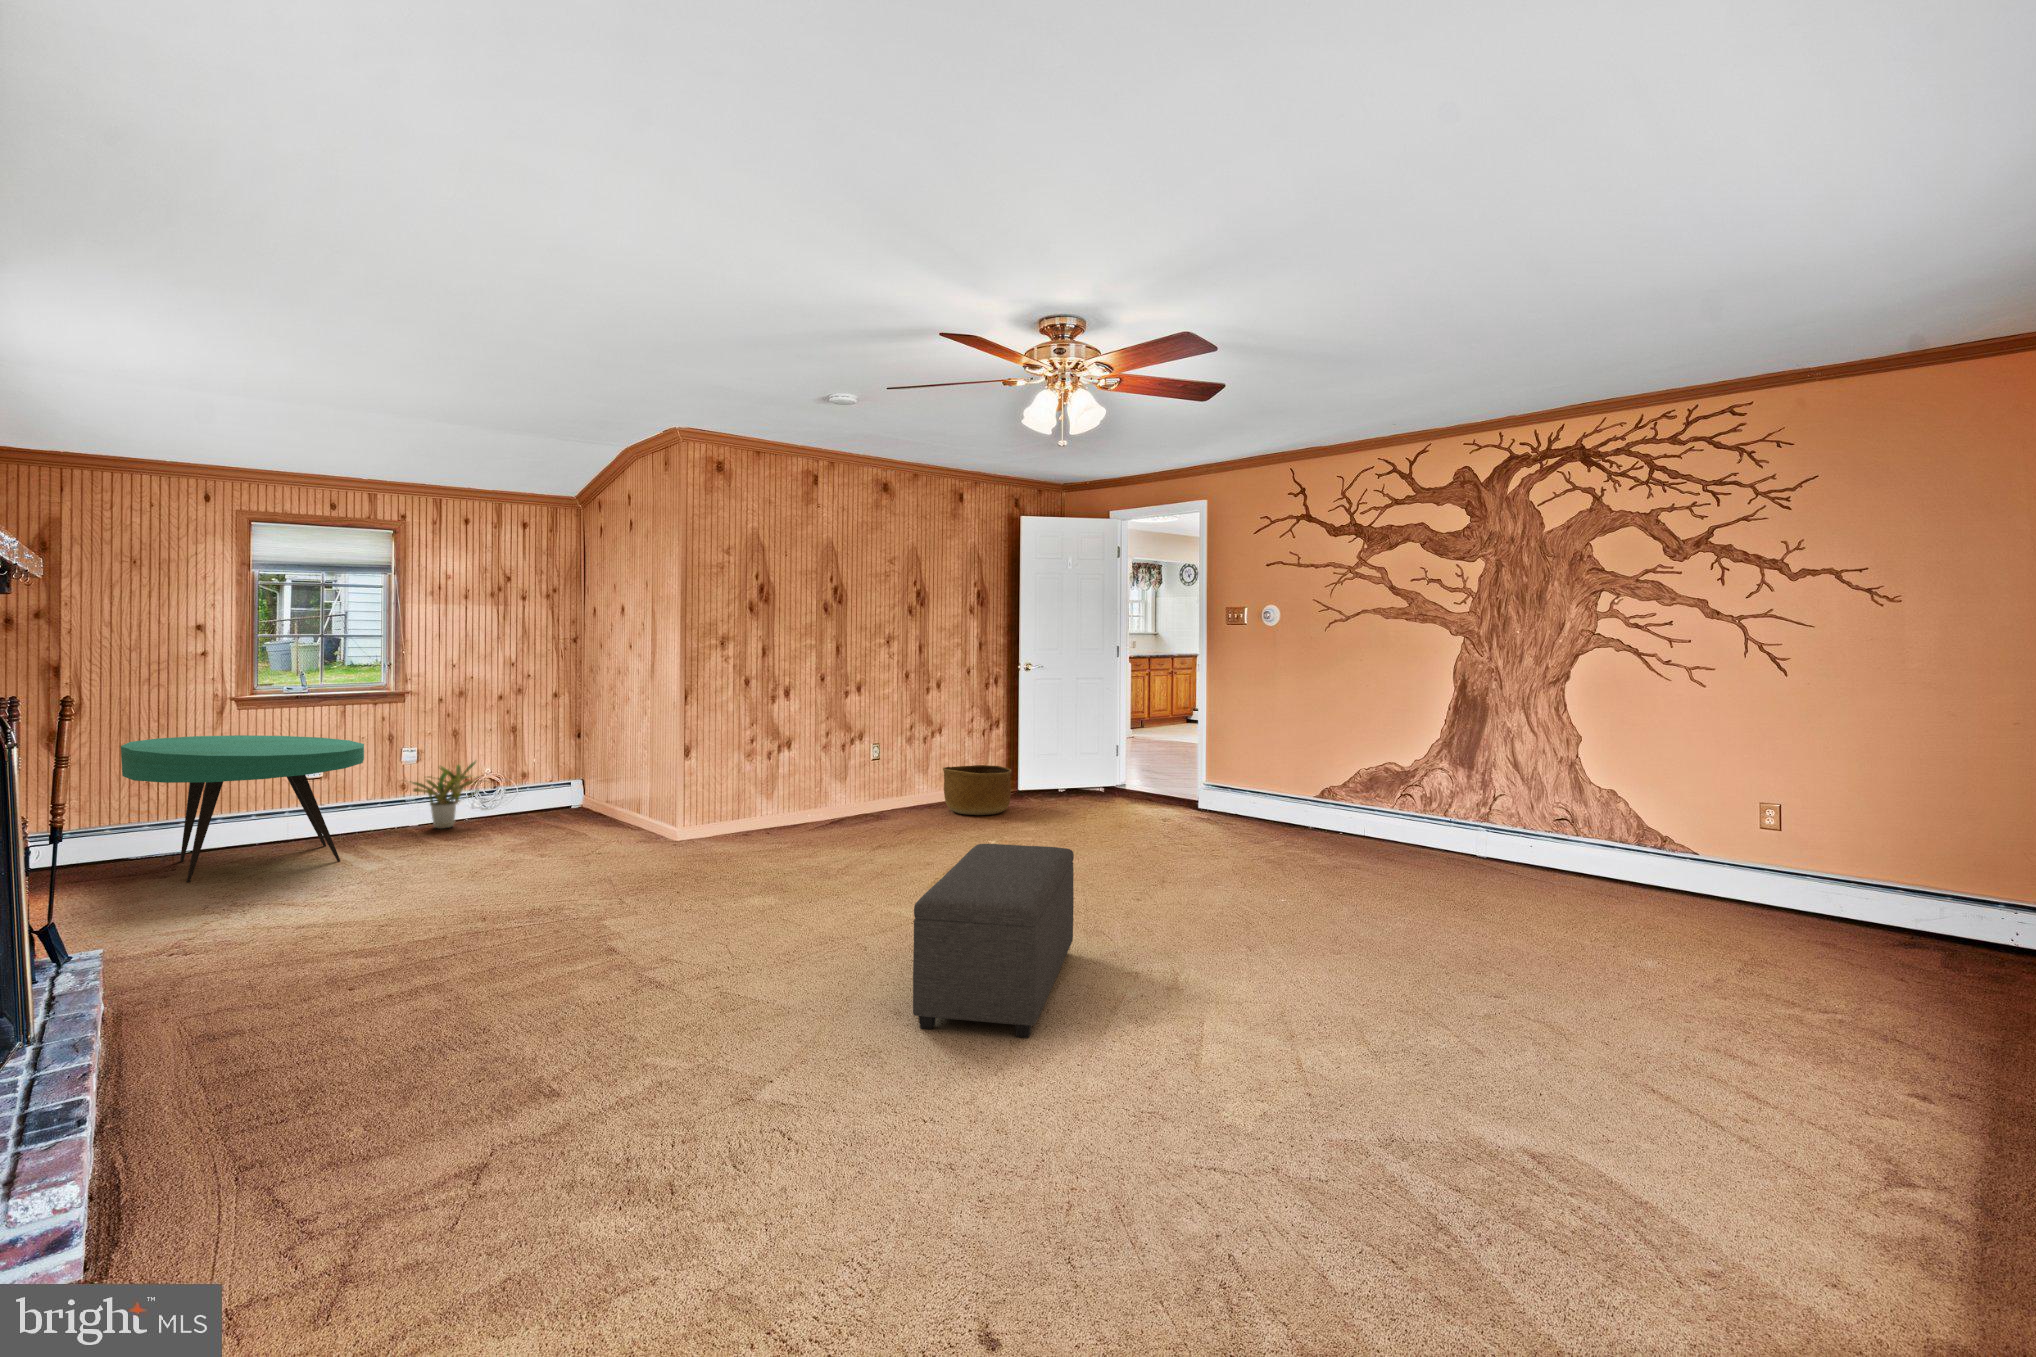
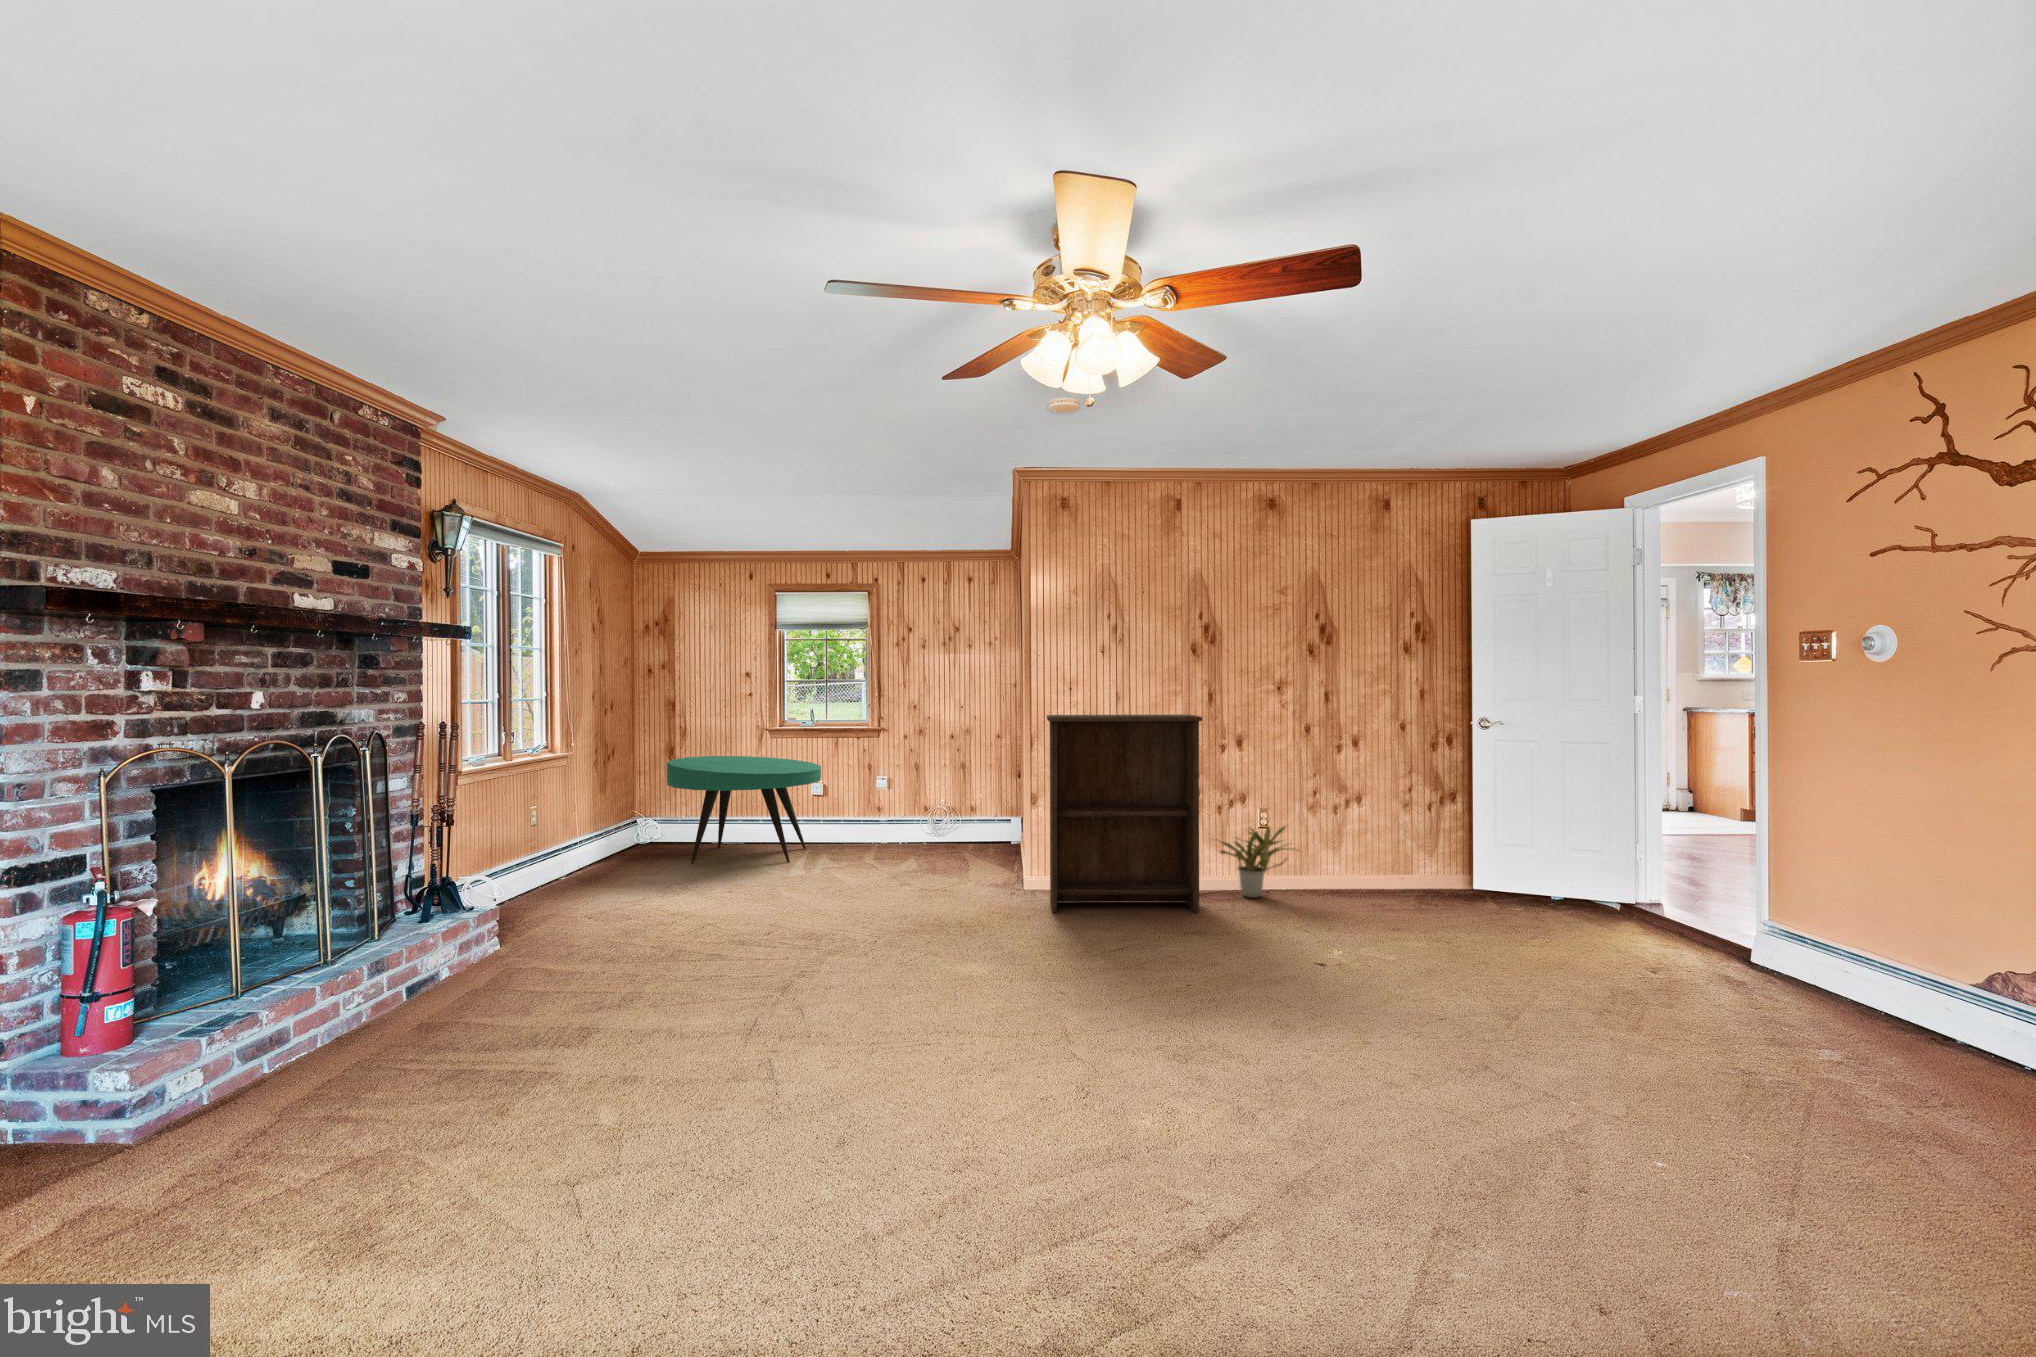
bookshelf: none [718,667,864,857] -> present [1047,714,1202,912]
potted plant: present [410,761,479,829] -> present [1220,826,1287,898]
basket: present [943,765,1012,815] -> none [1345,841,1438,909]
ottoman: present [913,844,1074,1038] -> none [820,953,1205,1291]

